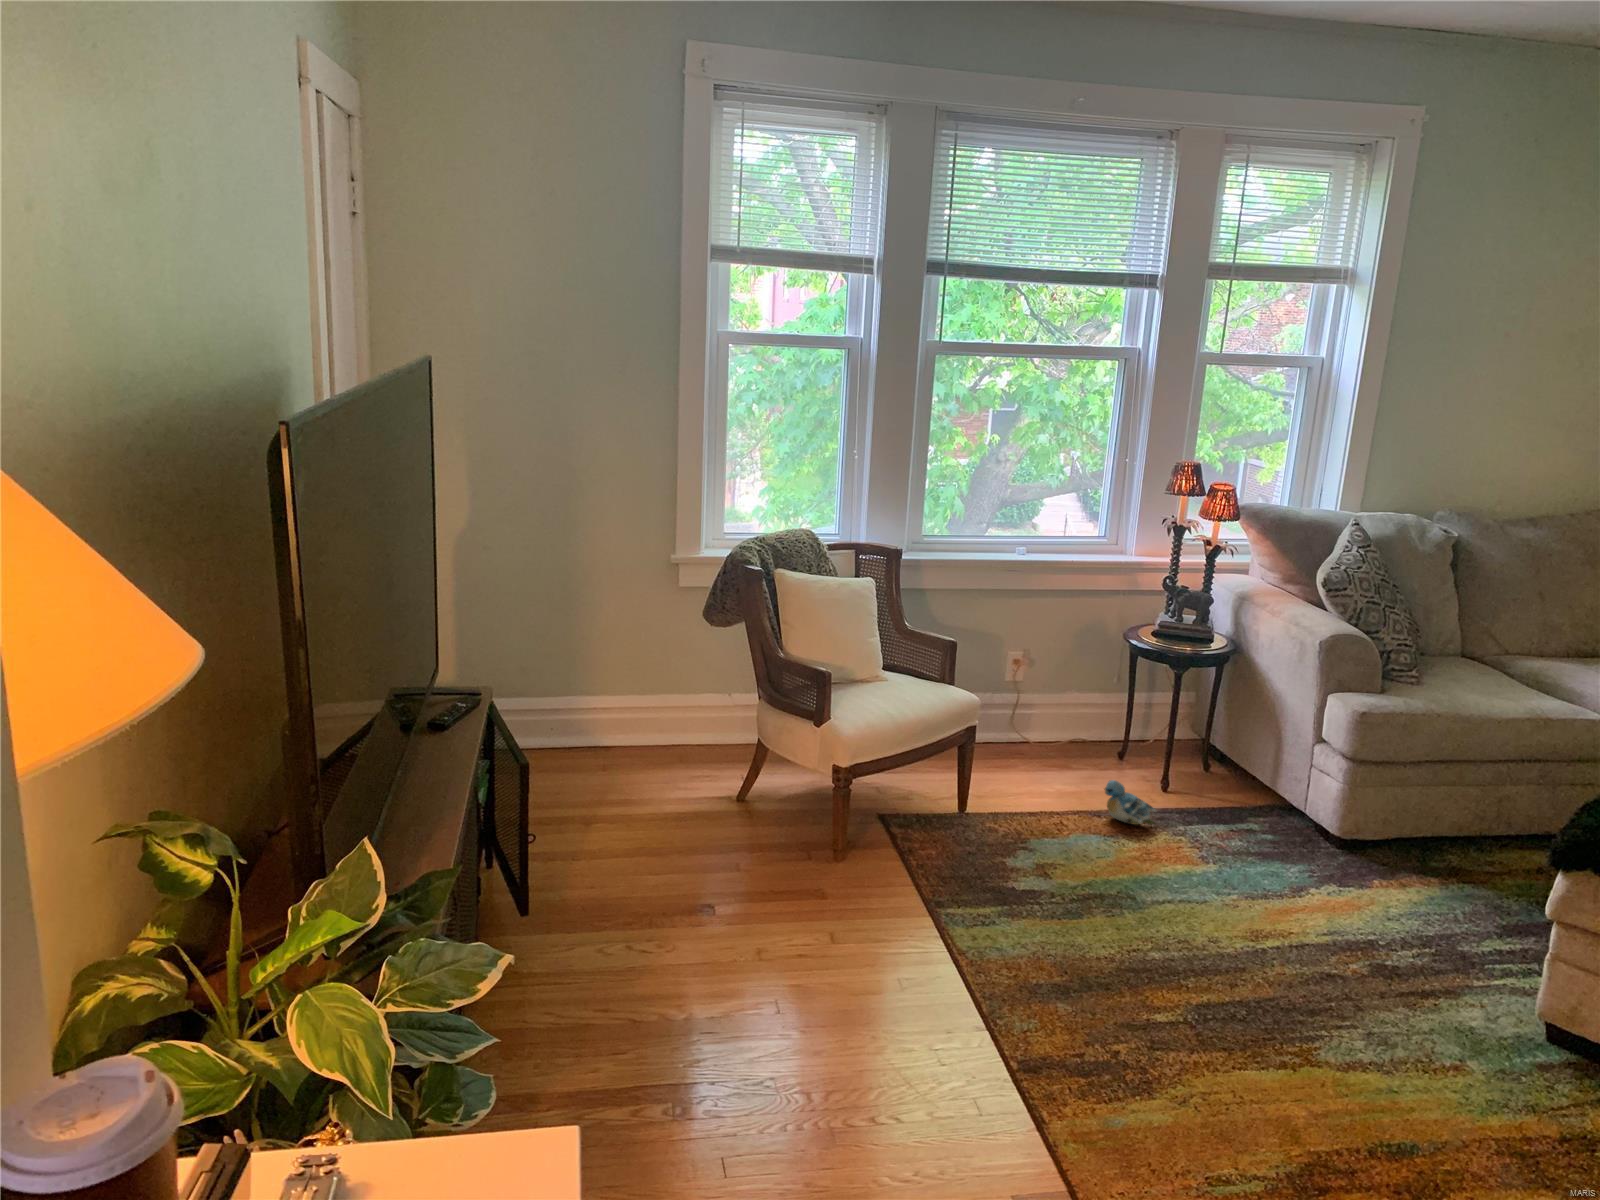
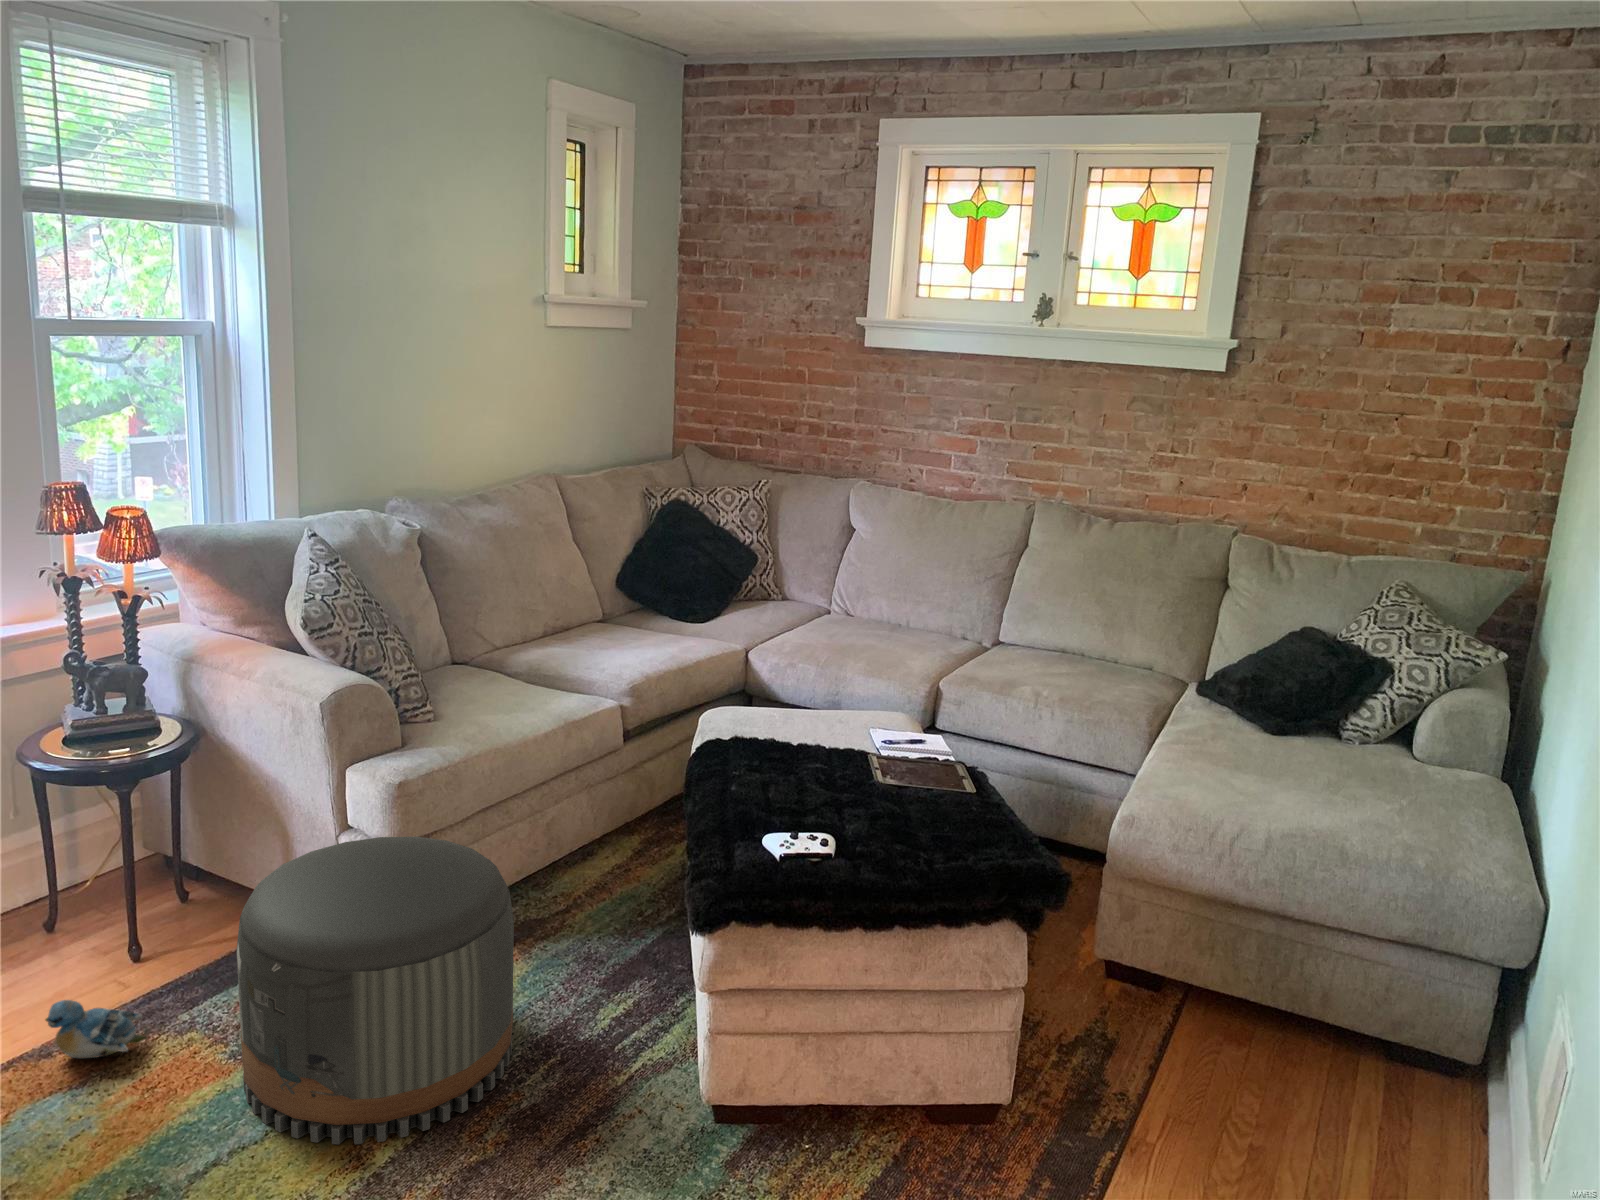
pouf: none [1200,736,1422,948] -> present [237,837,514,1144]

